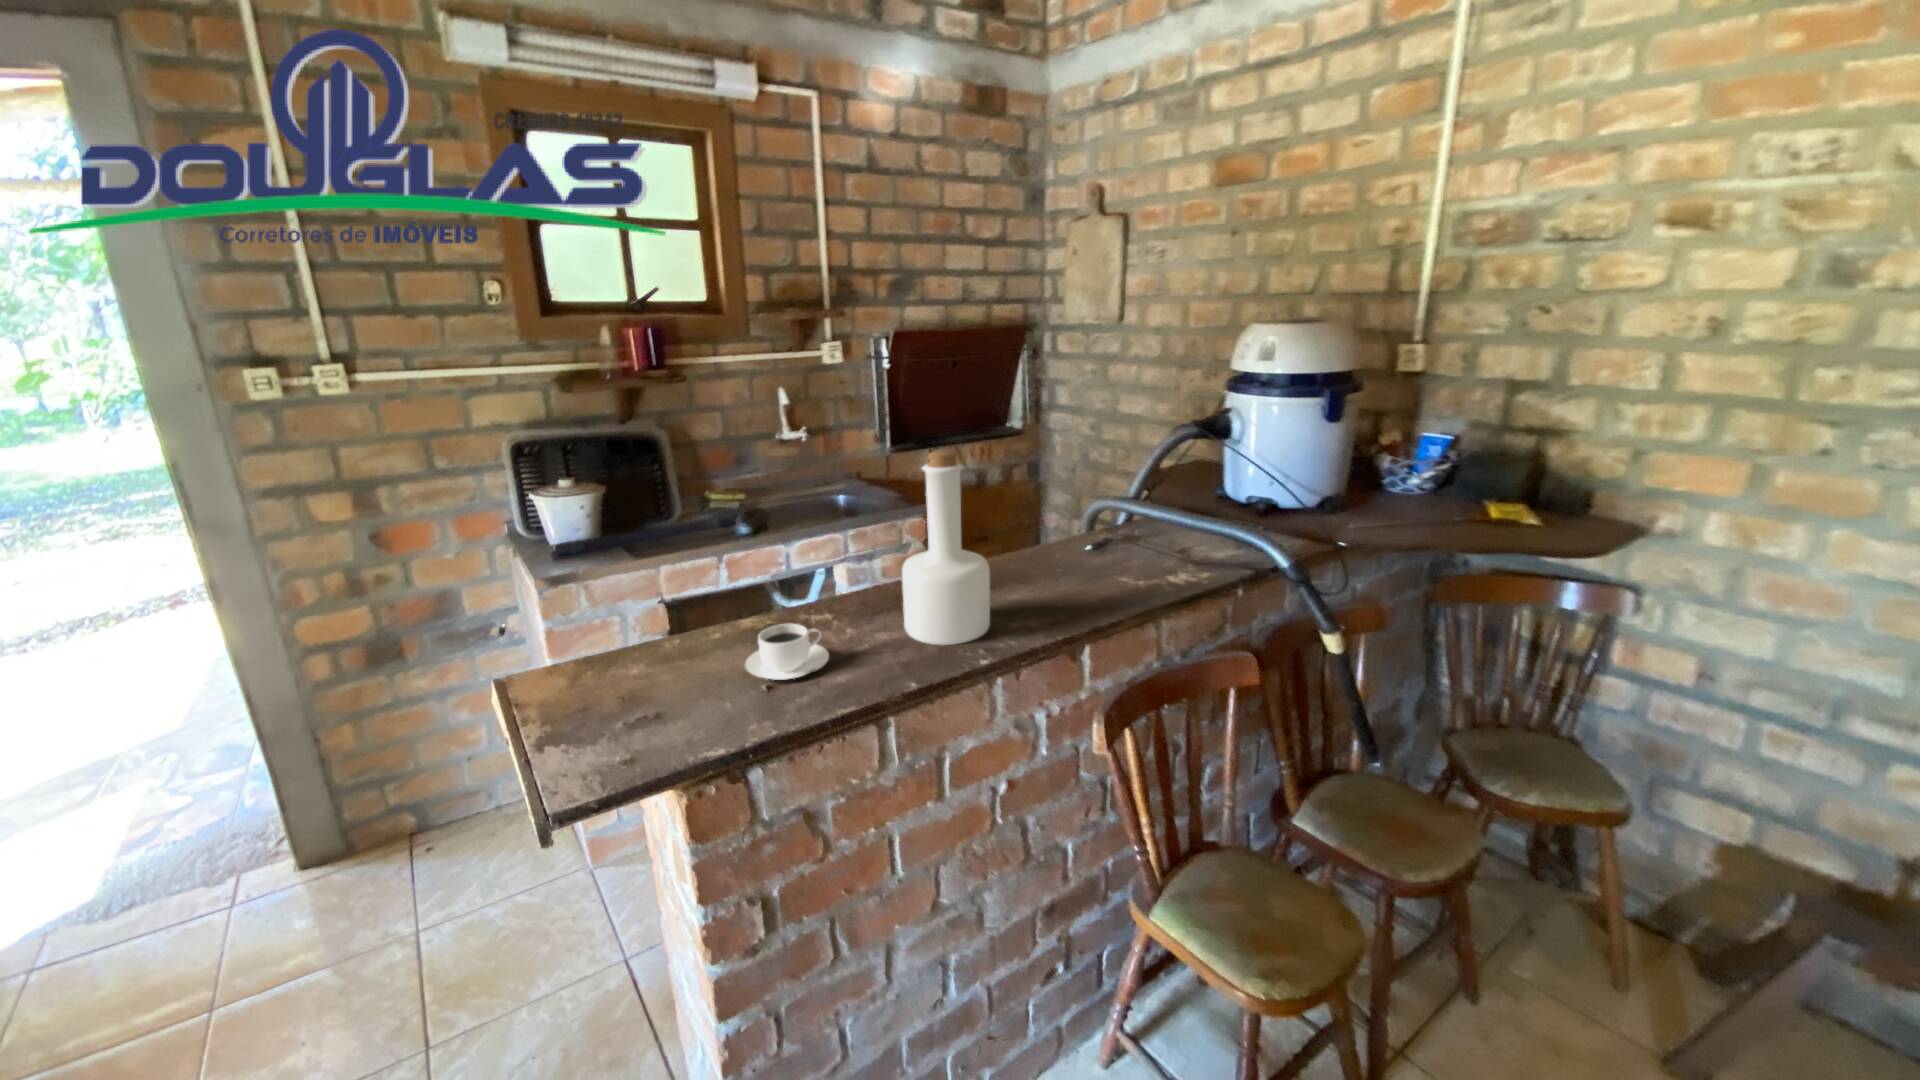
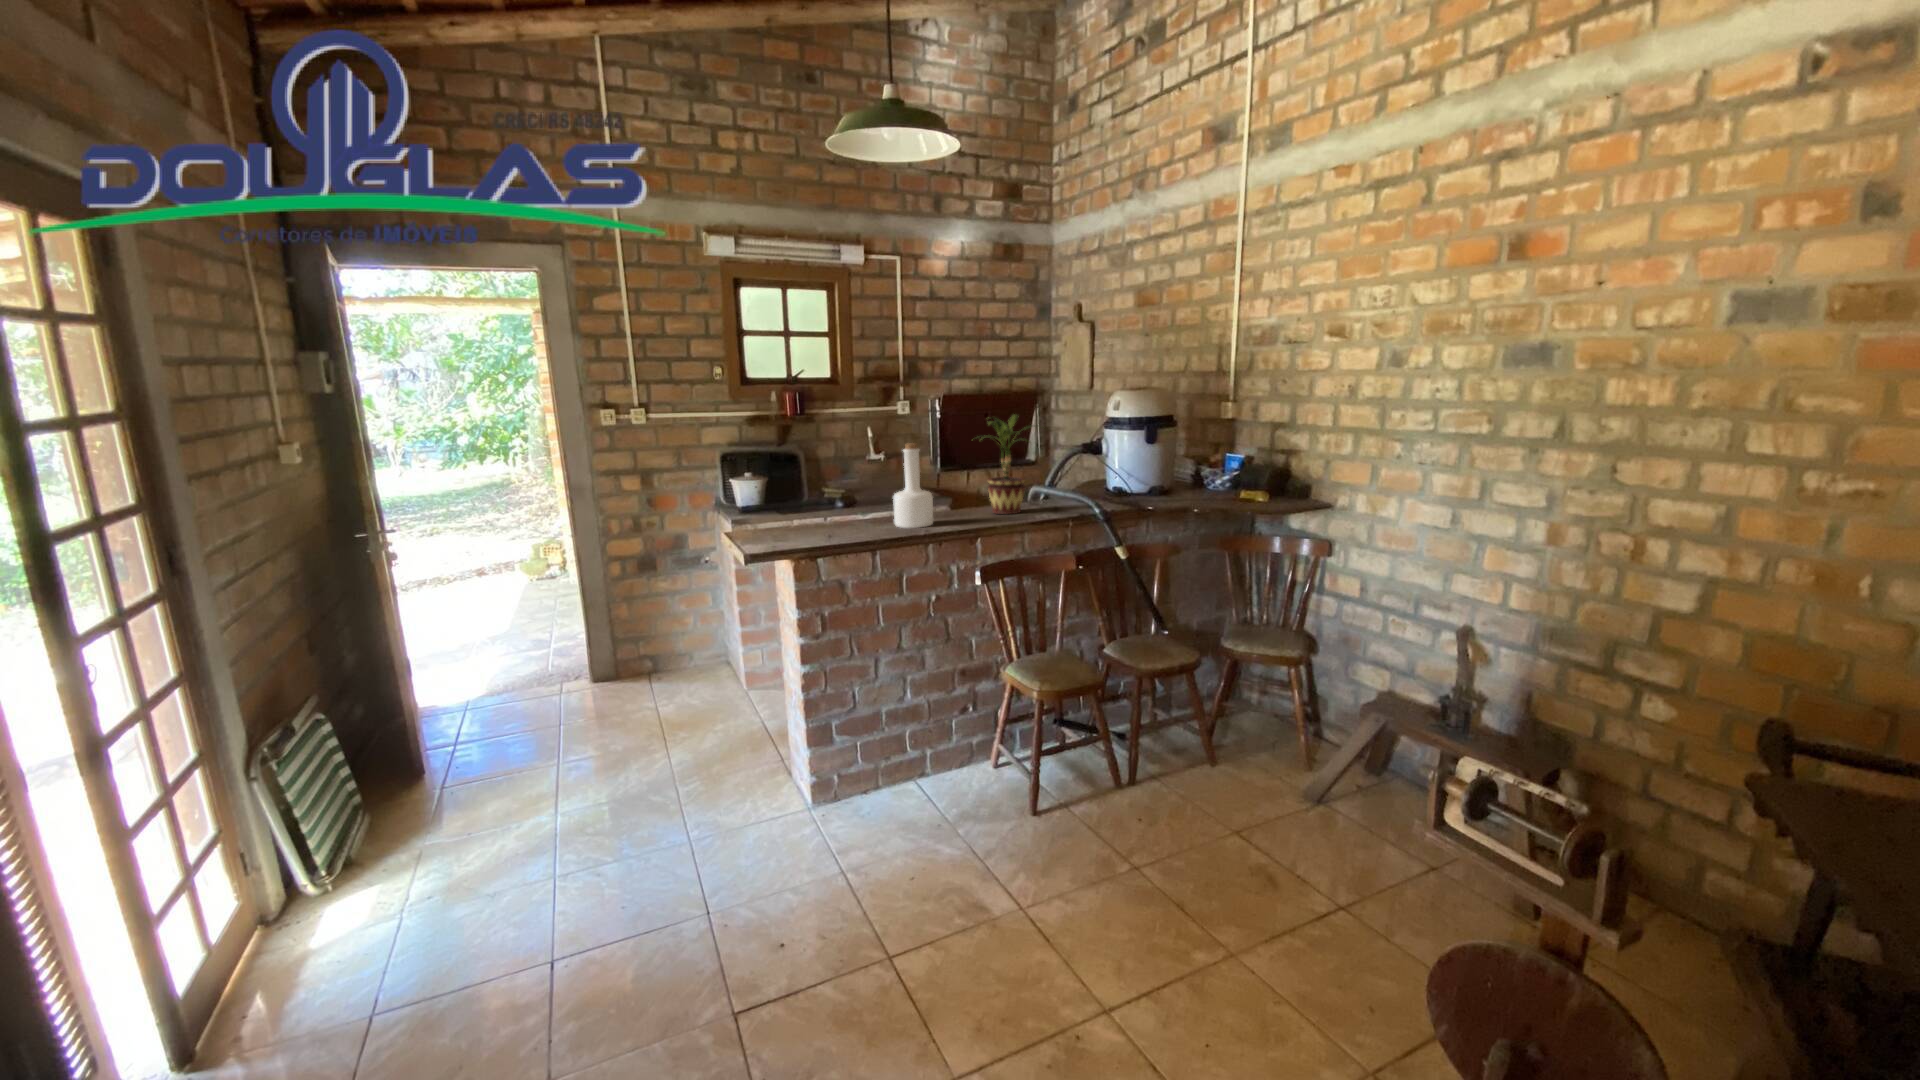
potted plant: none [1047,374,1202,582] -> present [981,414,1031,514]
coffee cup: present [745,624,829,680] -> none [823,515,859,535]

